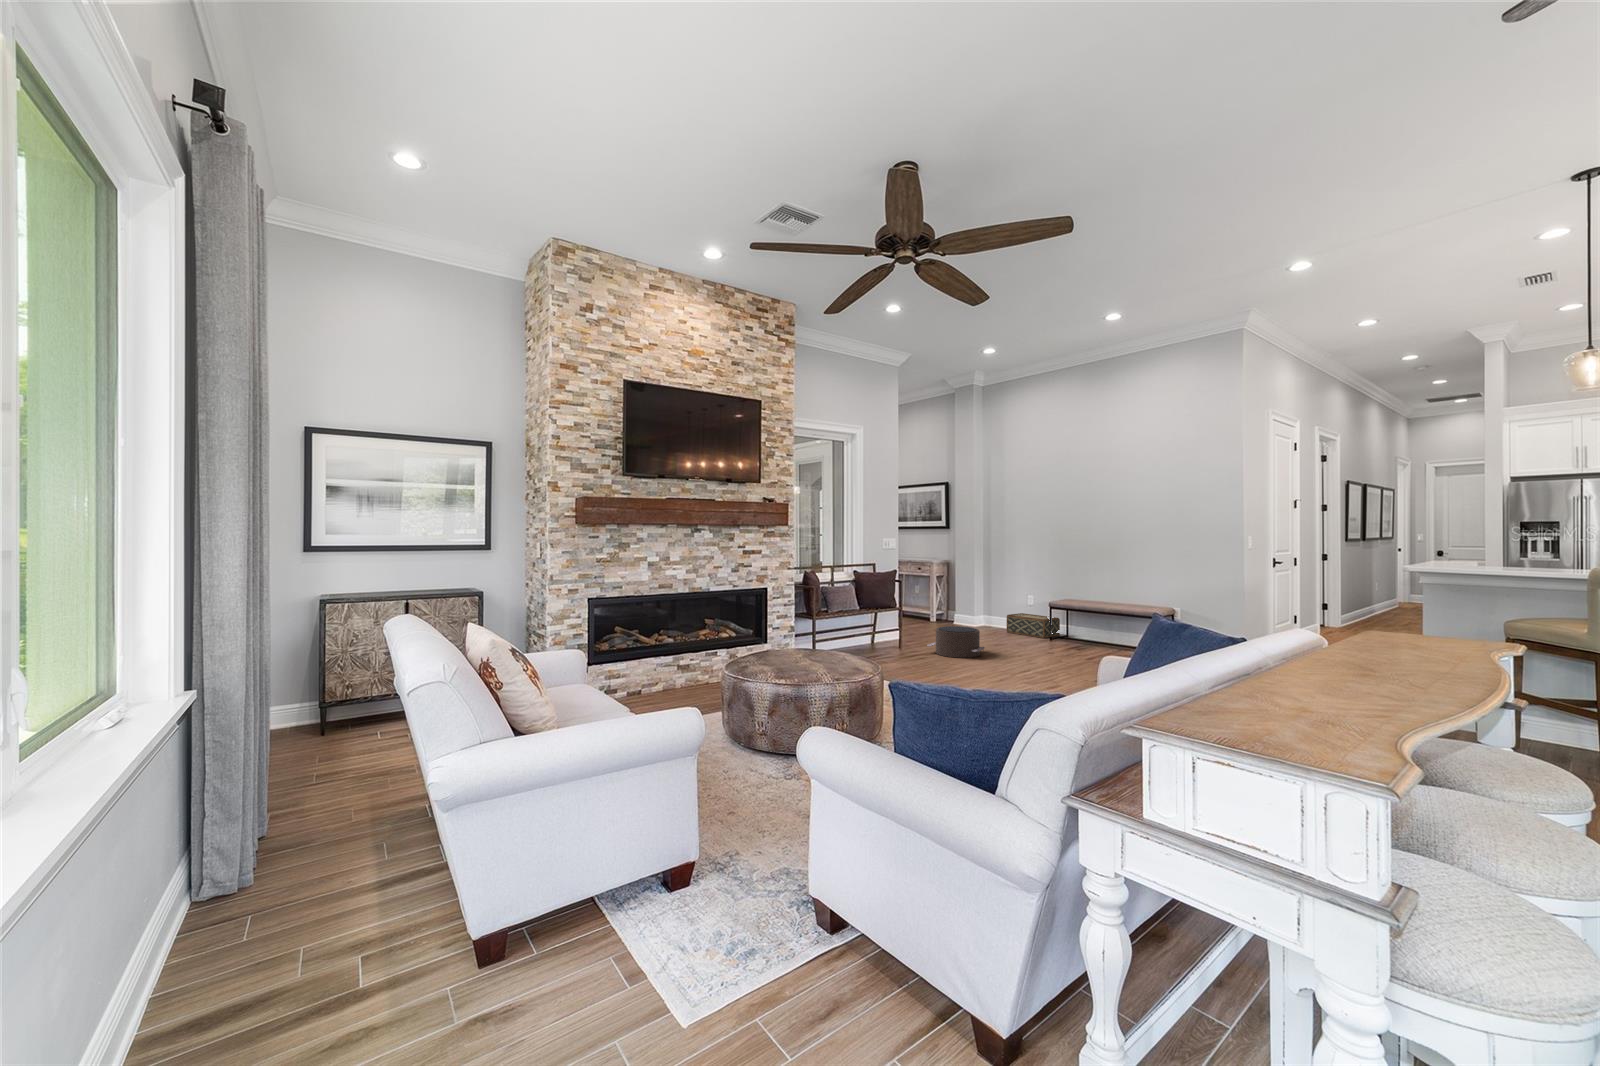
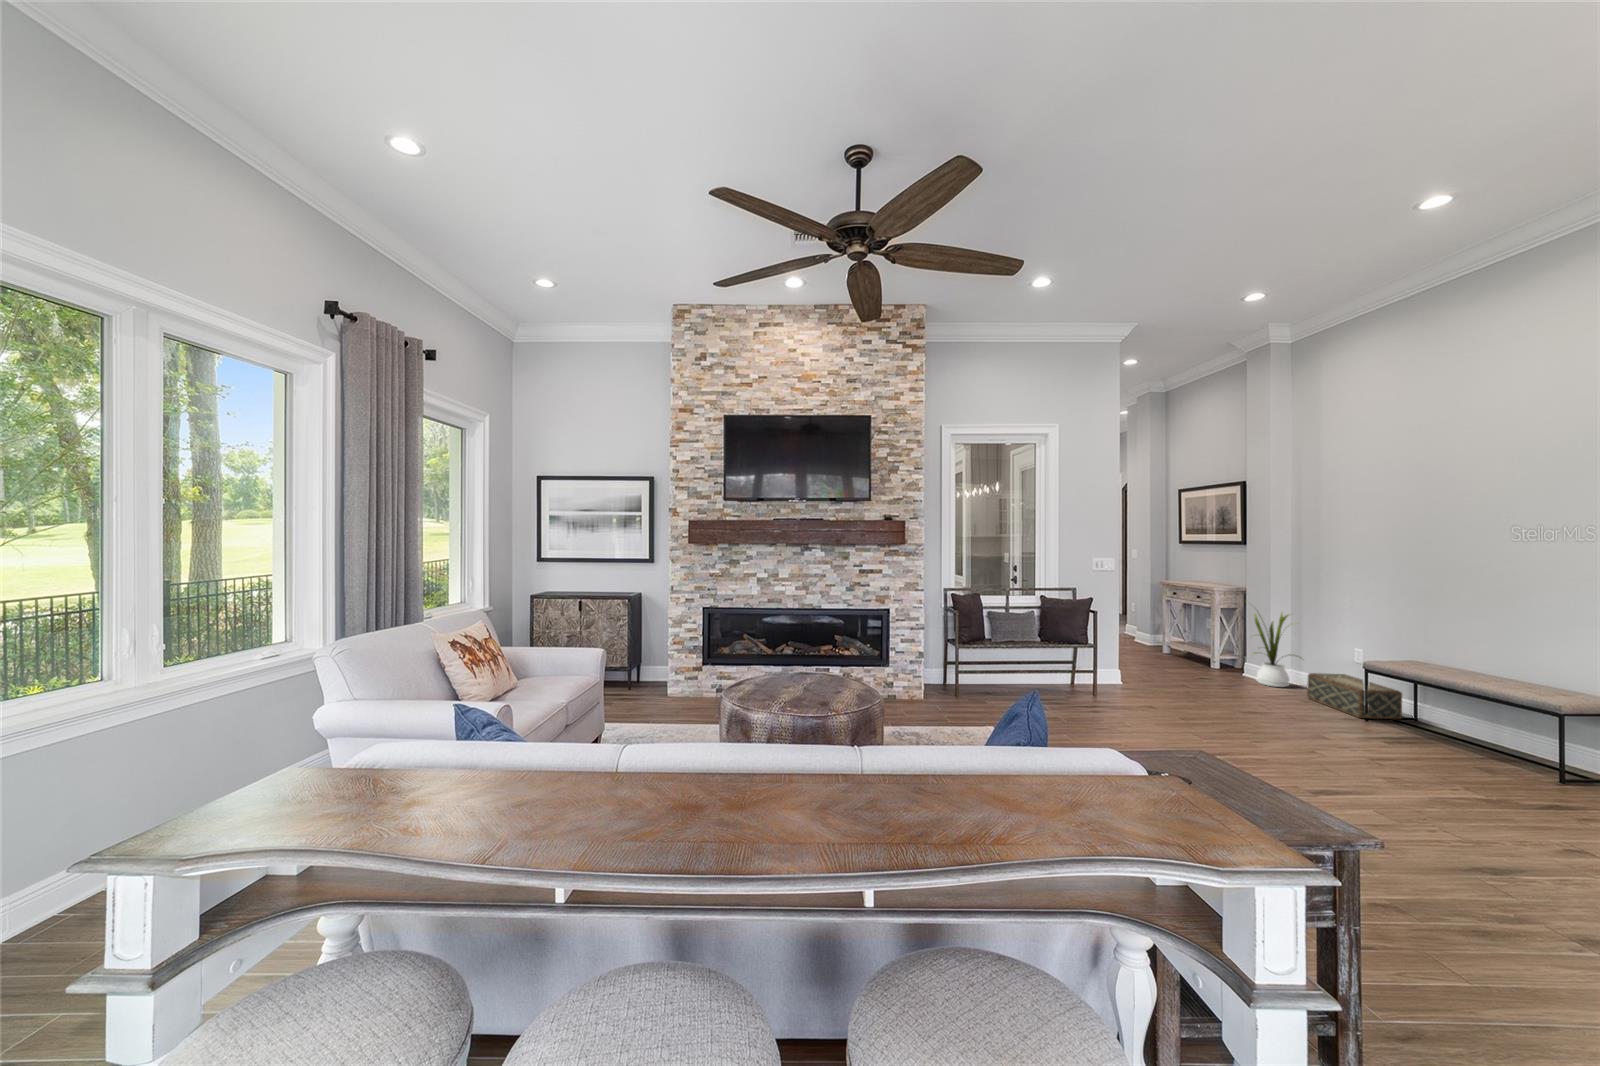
house plant: none [957,569,997,629] -> present [1255,613,1297,687]
pouf: present [927,626,985,658] -> none [1116,677,1200,725]

